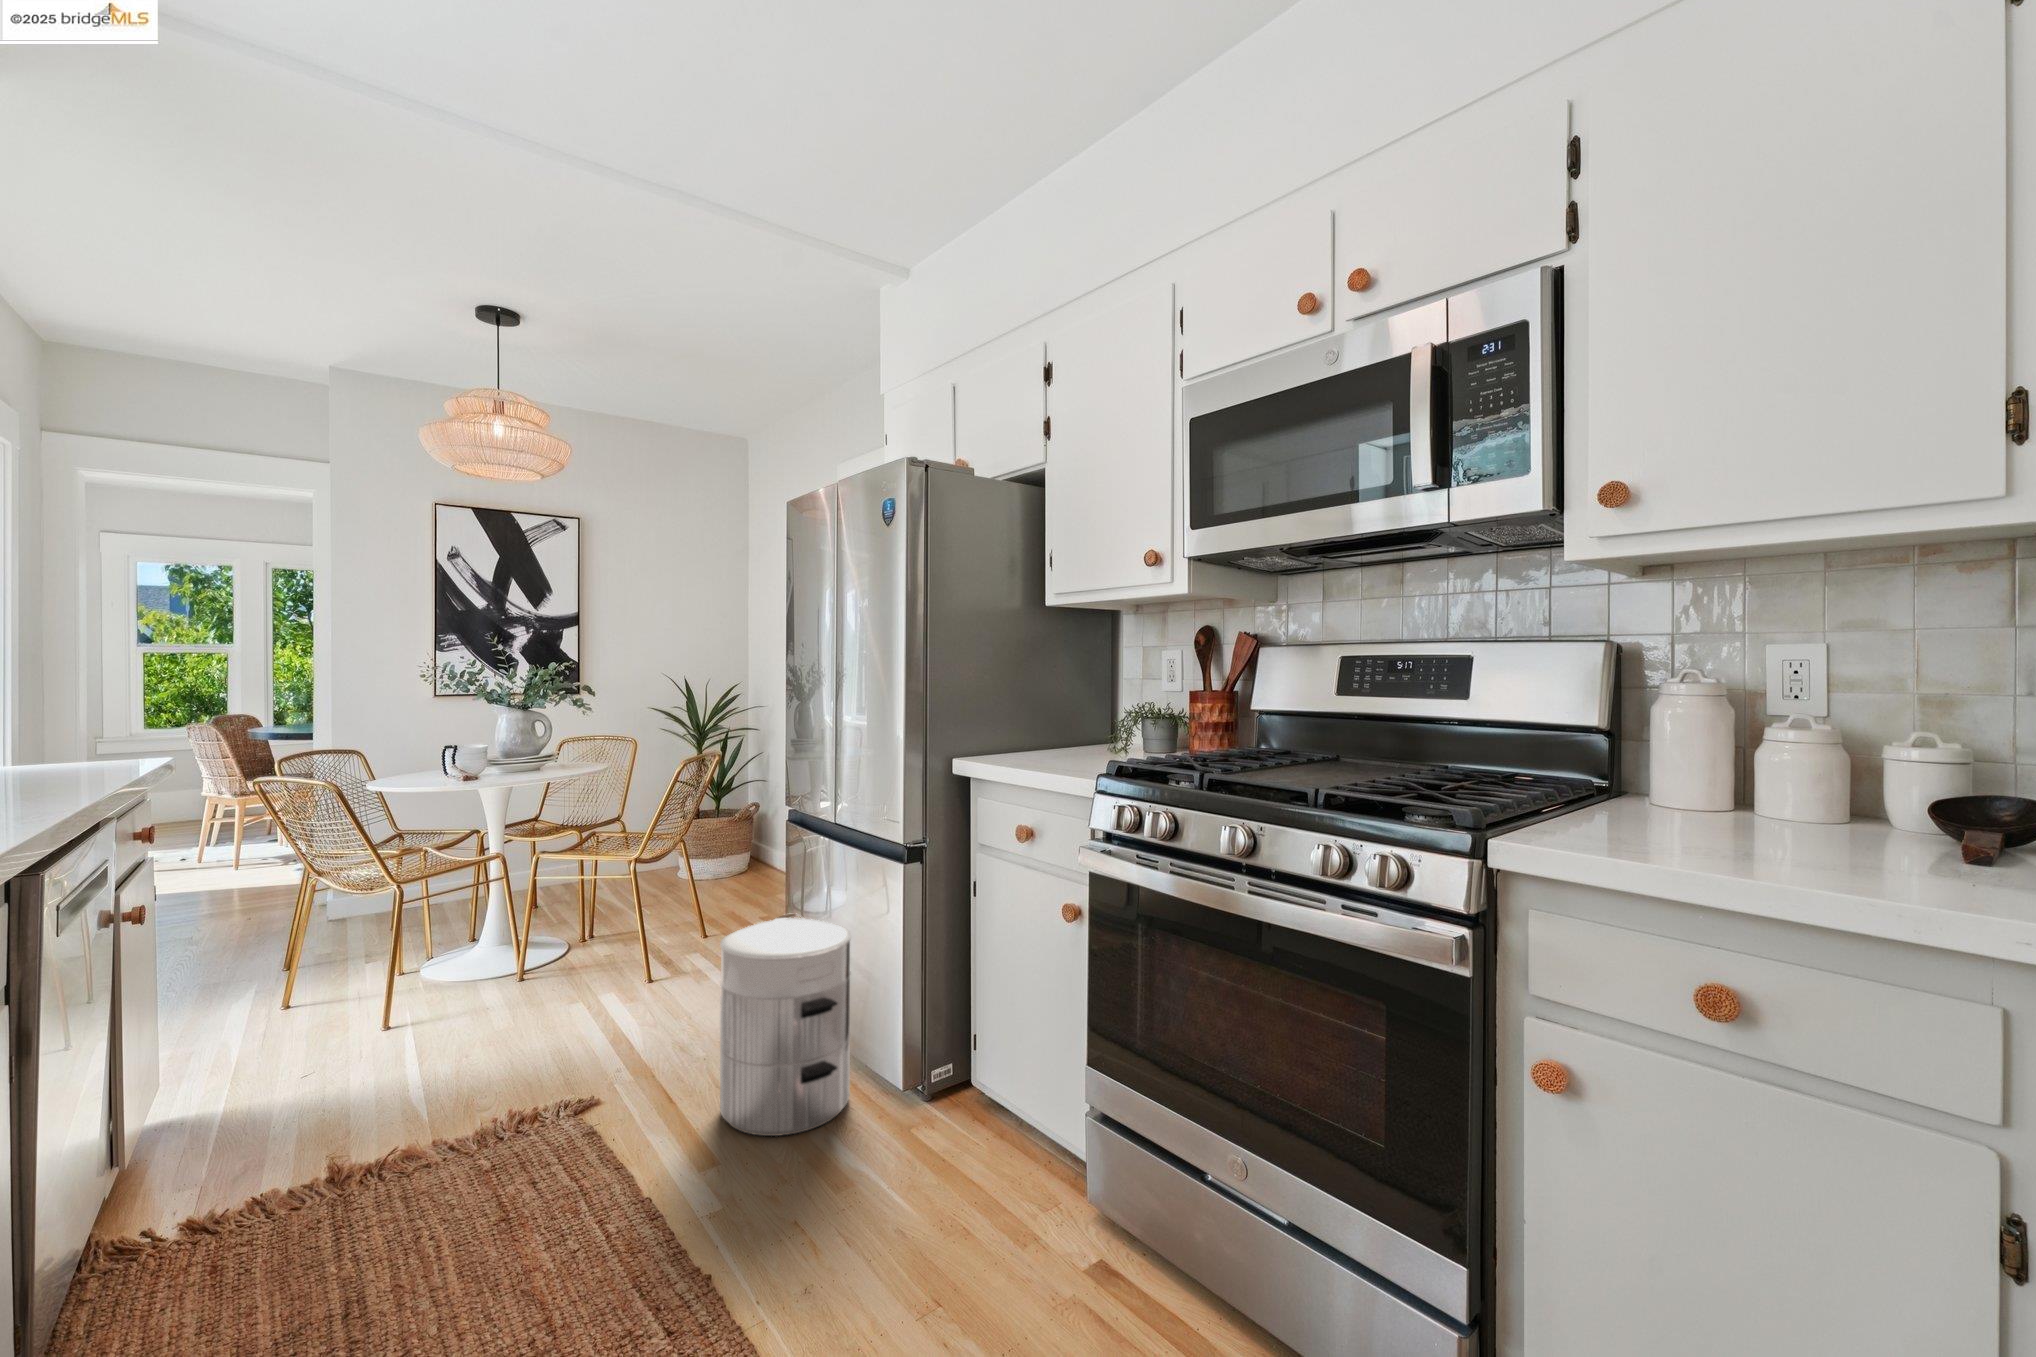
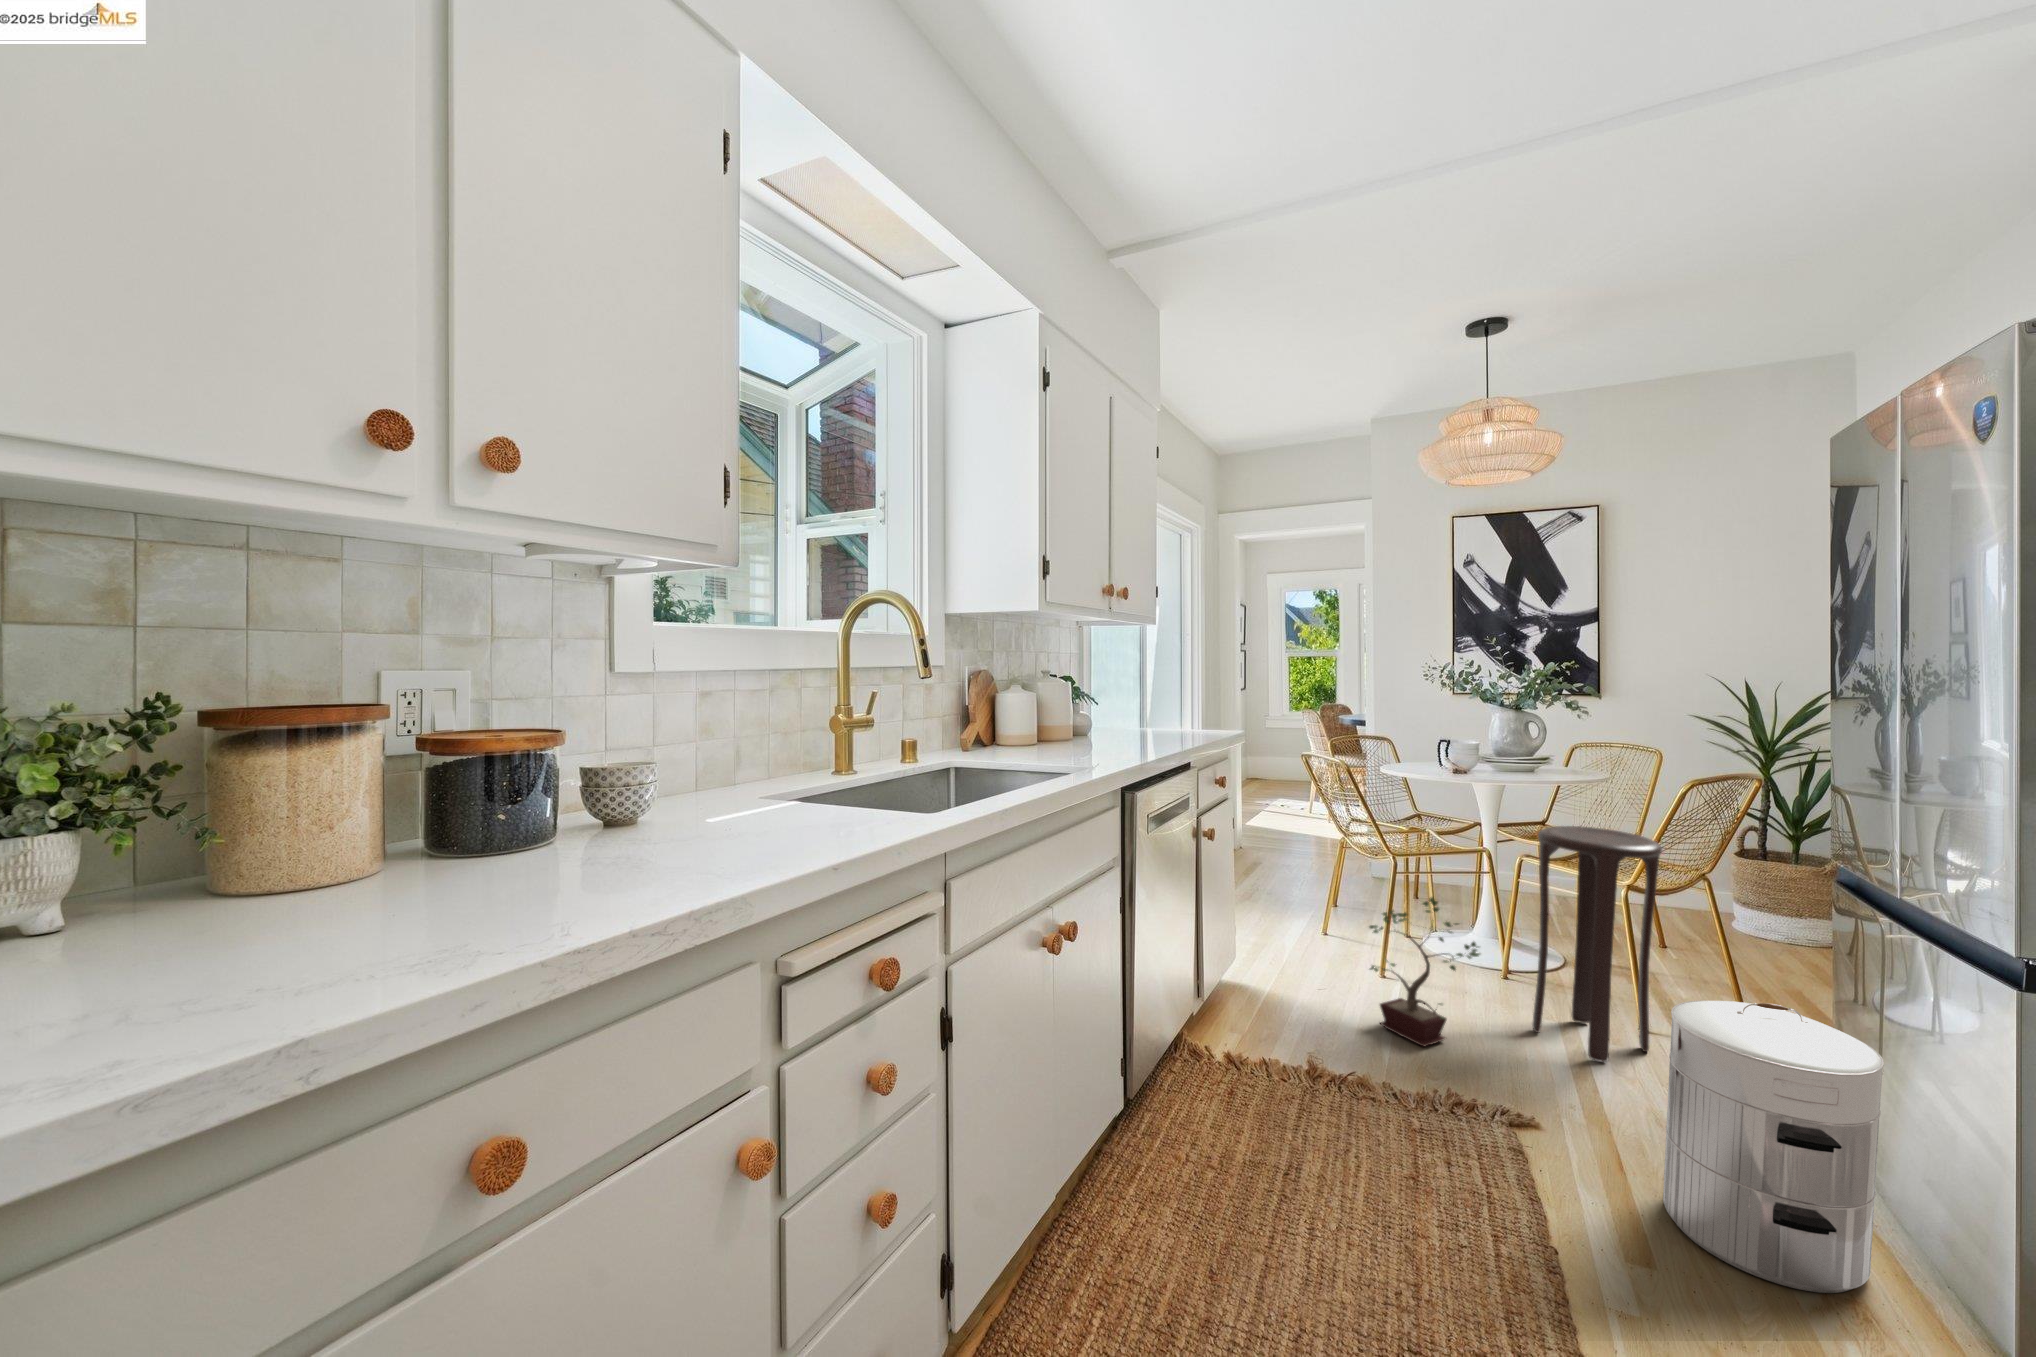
stool: none [572,810,678,1029] -> present [1532,826,1662,1062]
potted plant: none [386,913,536,1087] -> present [1369,897,1480,1047]

